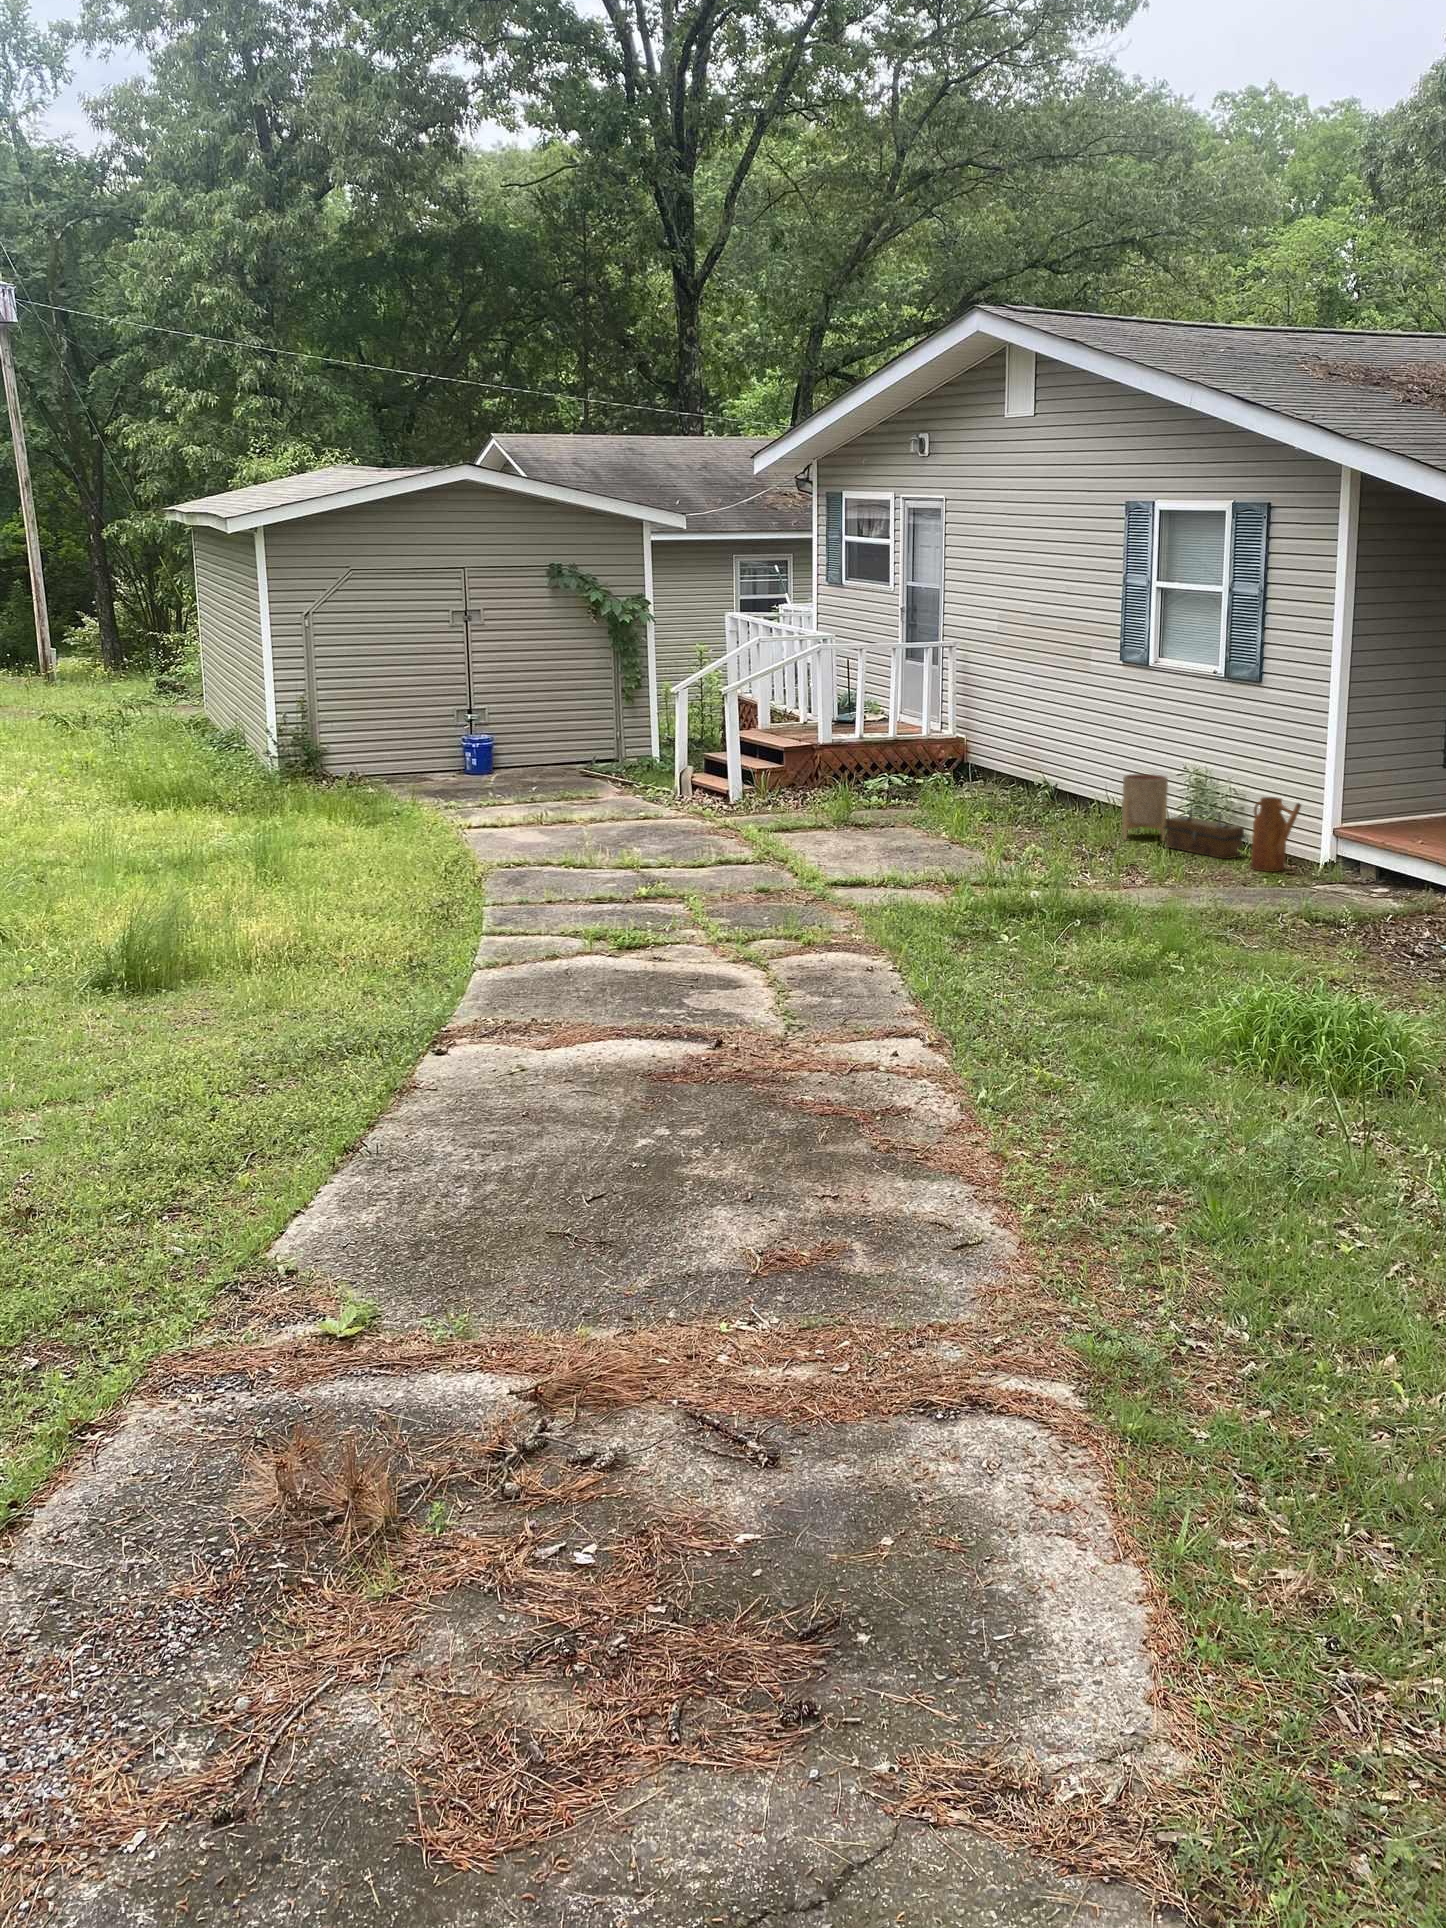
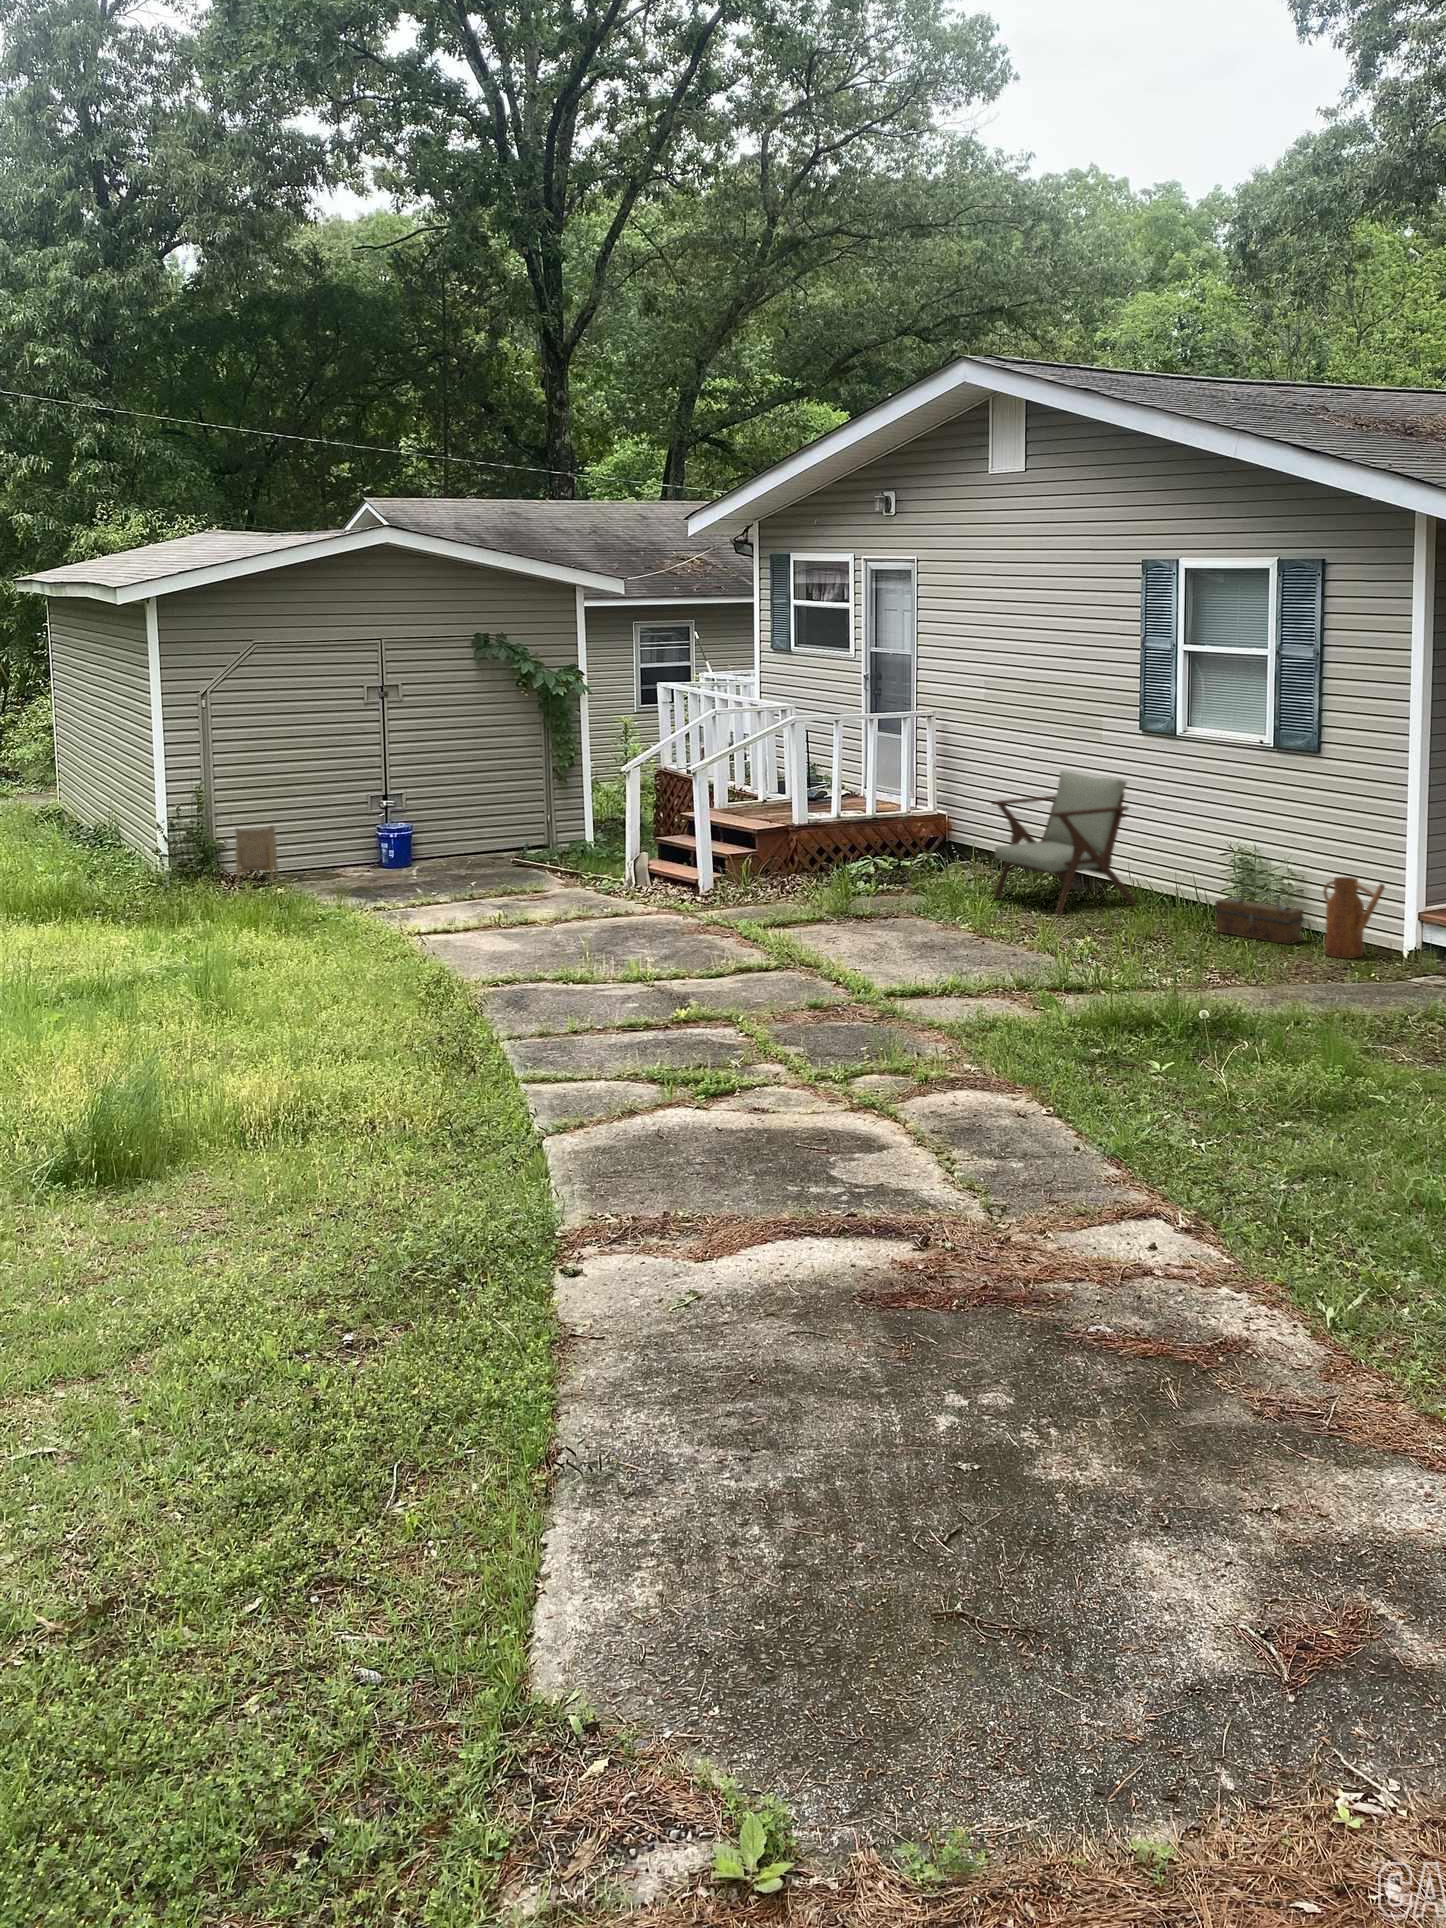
lounge chair: none [984,698,1114,830] -> present [991,771,1137,915]
planter: present [1122,774,1168,841] -> present [235,826,278,882]

